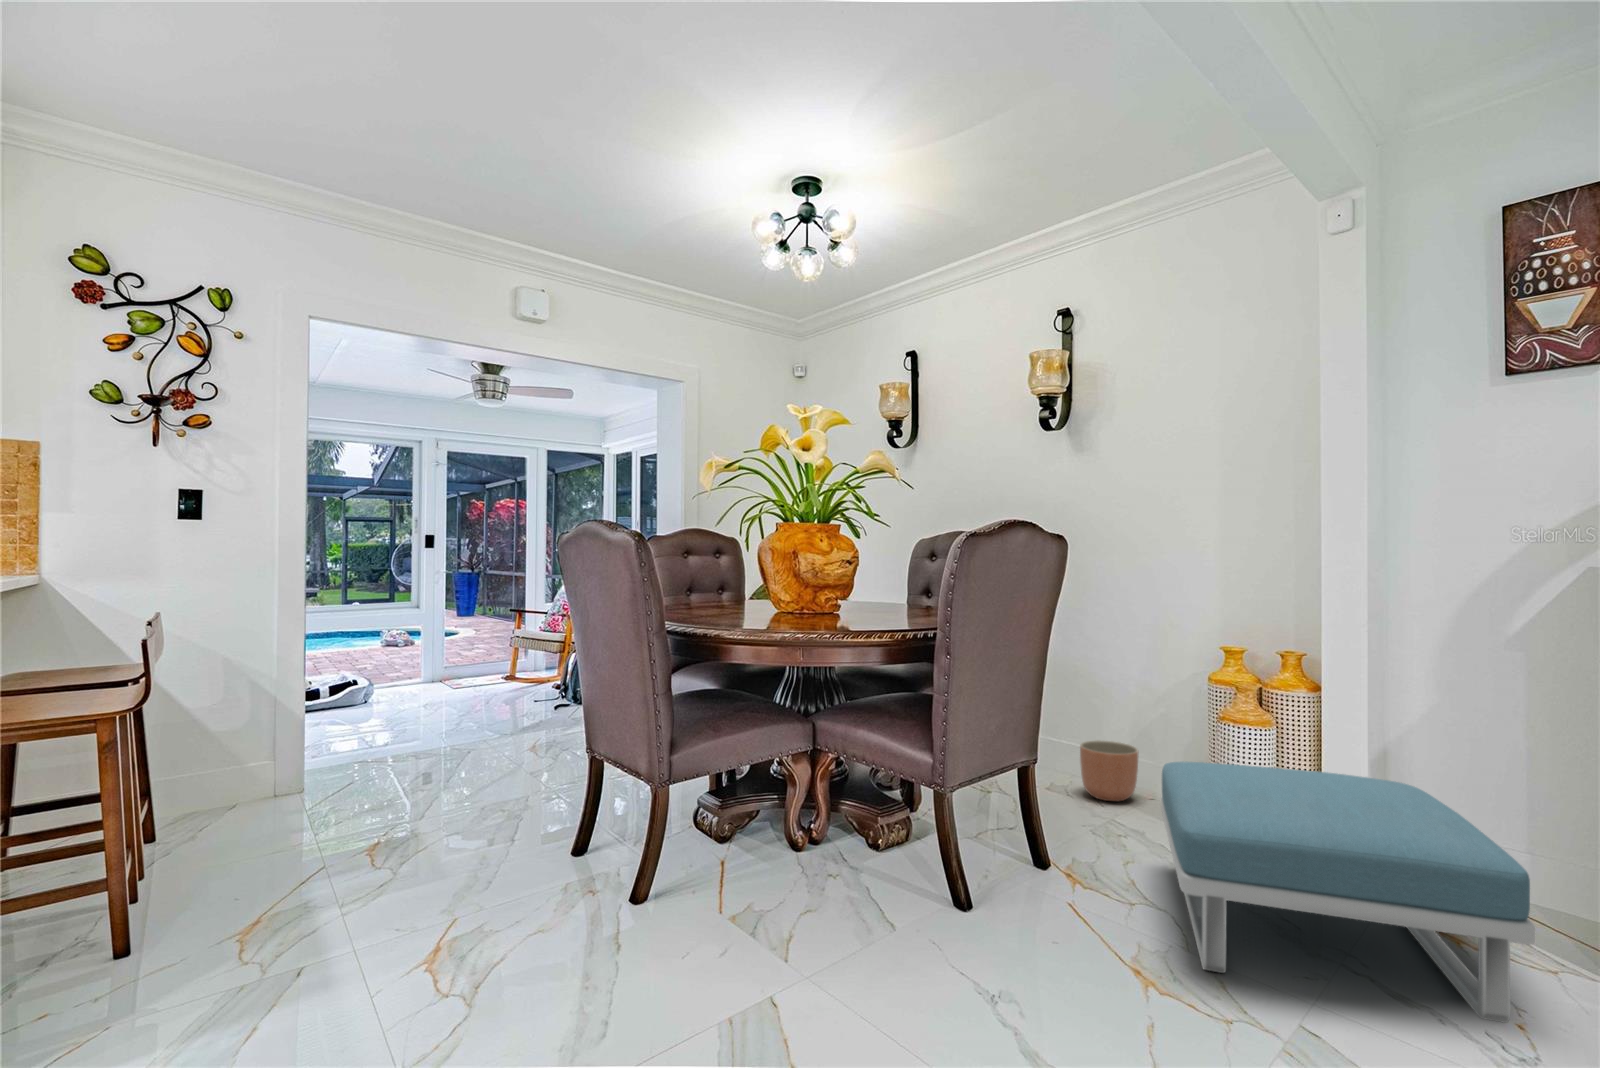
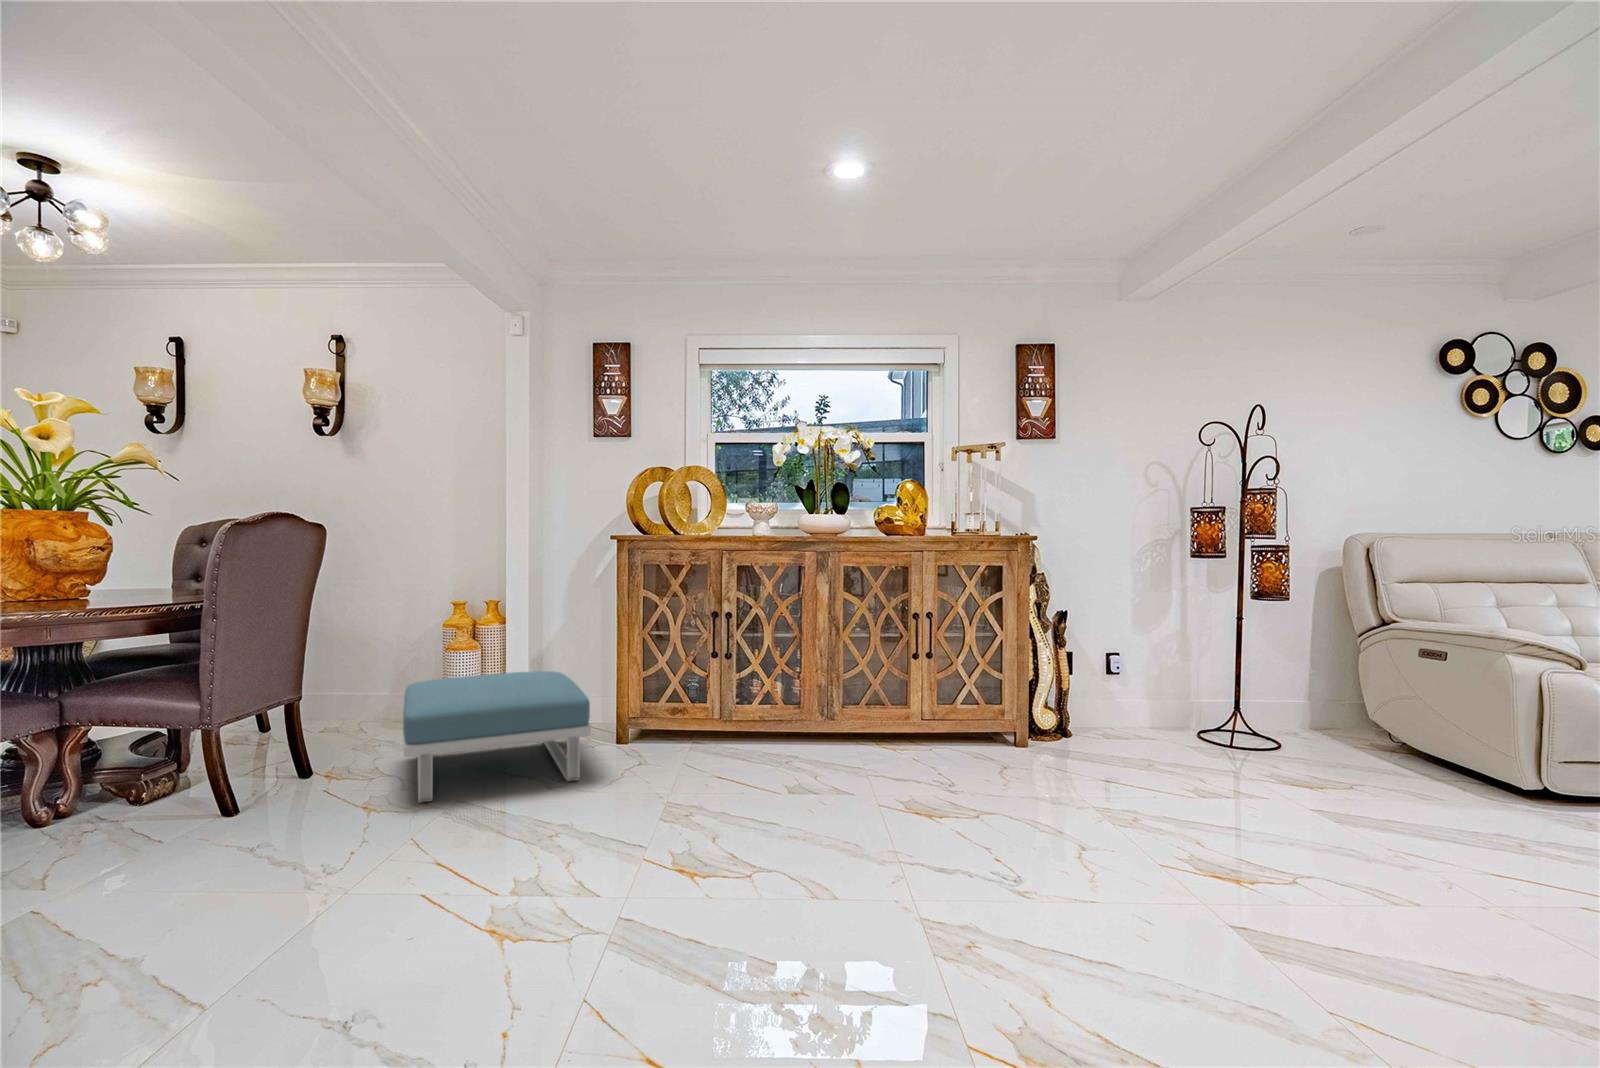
planter: present [1080,740,1138,801] -> none [351,684,399,730]

